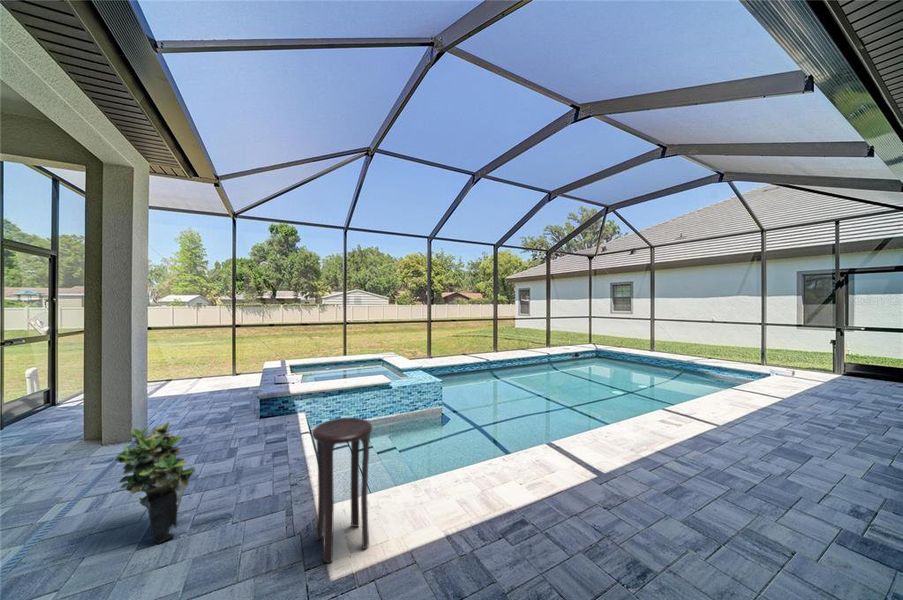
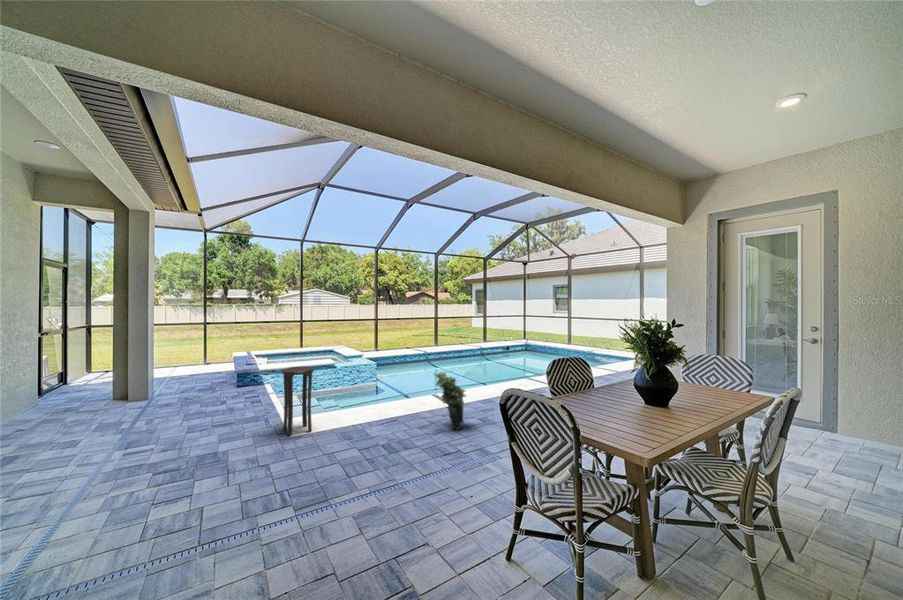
potted plant: present [114,422,195,544] -> present [434,372,466,430]

